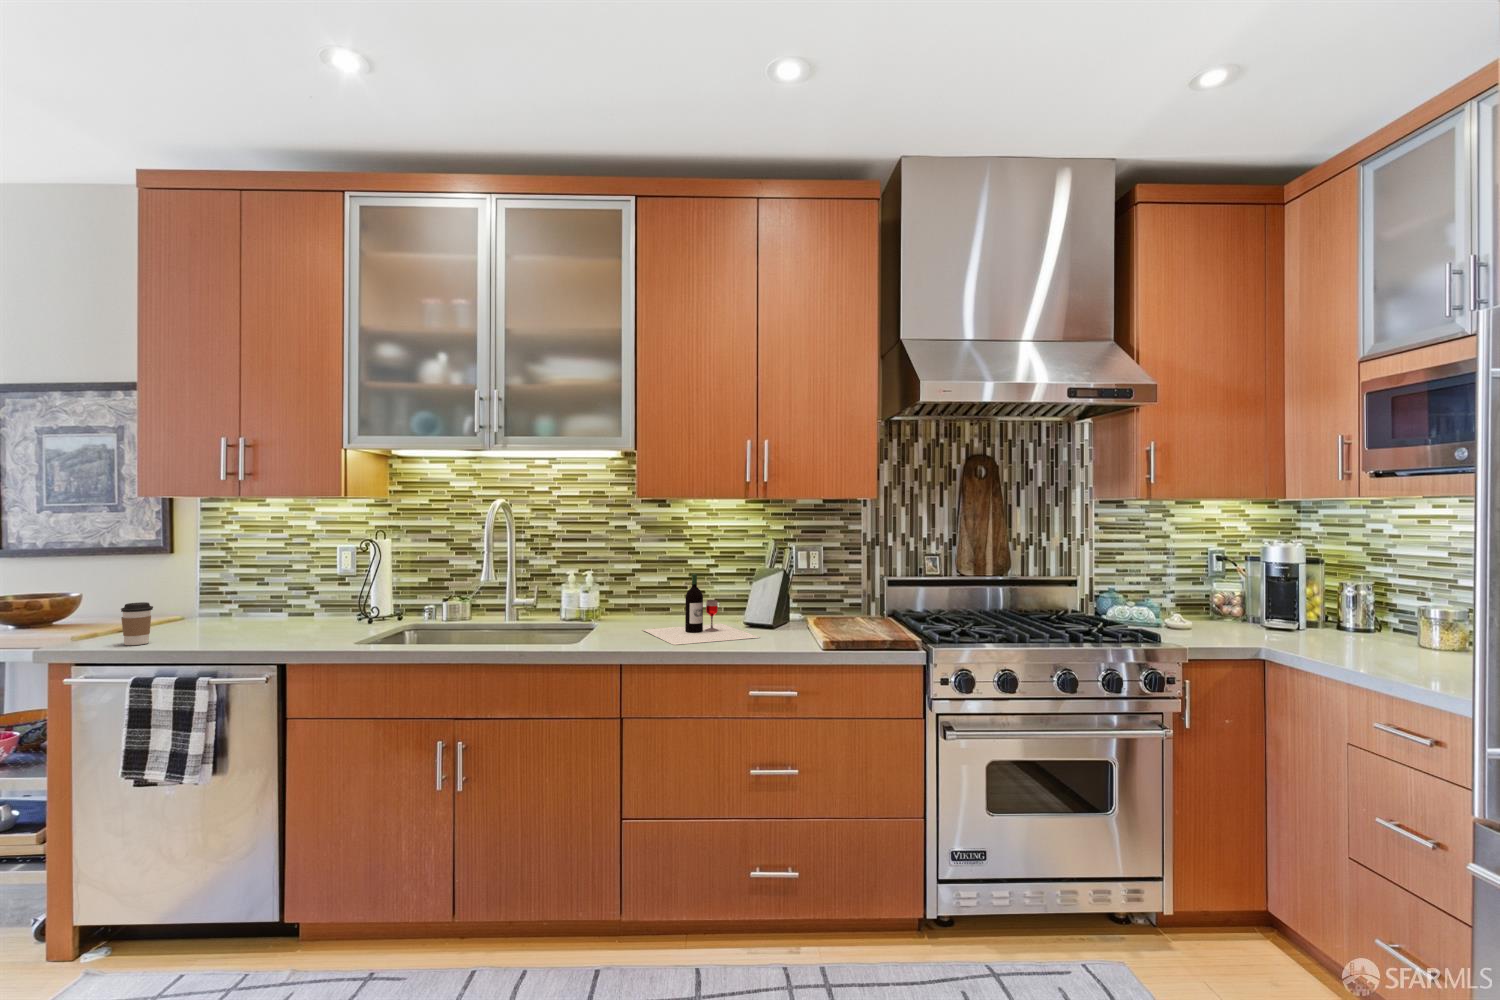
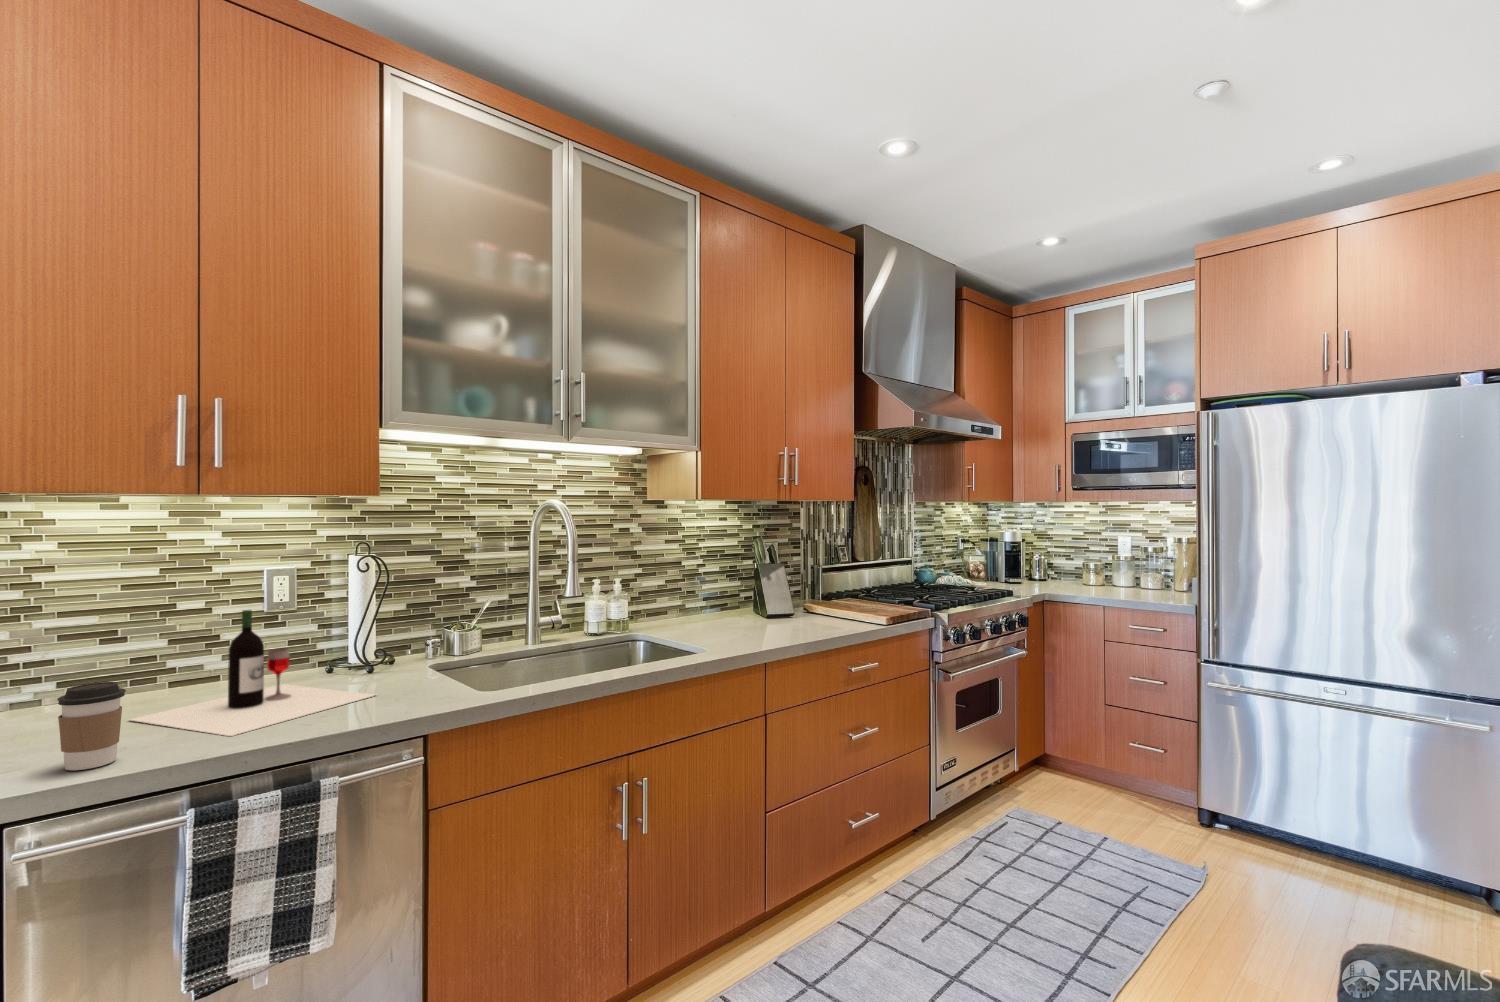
wine bottle: present [643,574,759,645] -> present [131,610,375,736]

